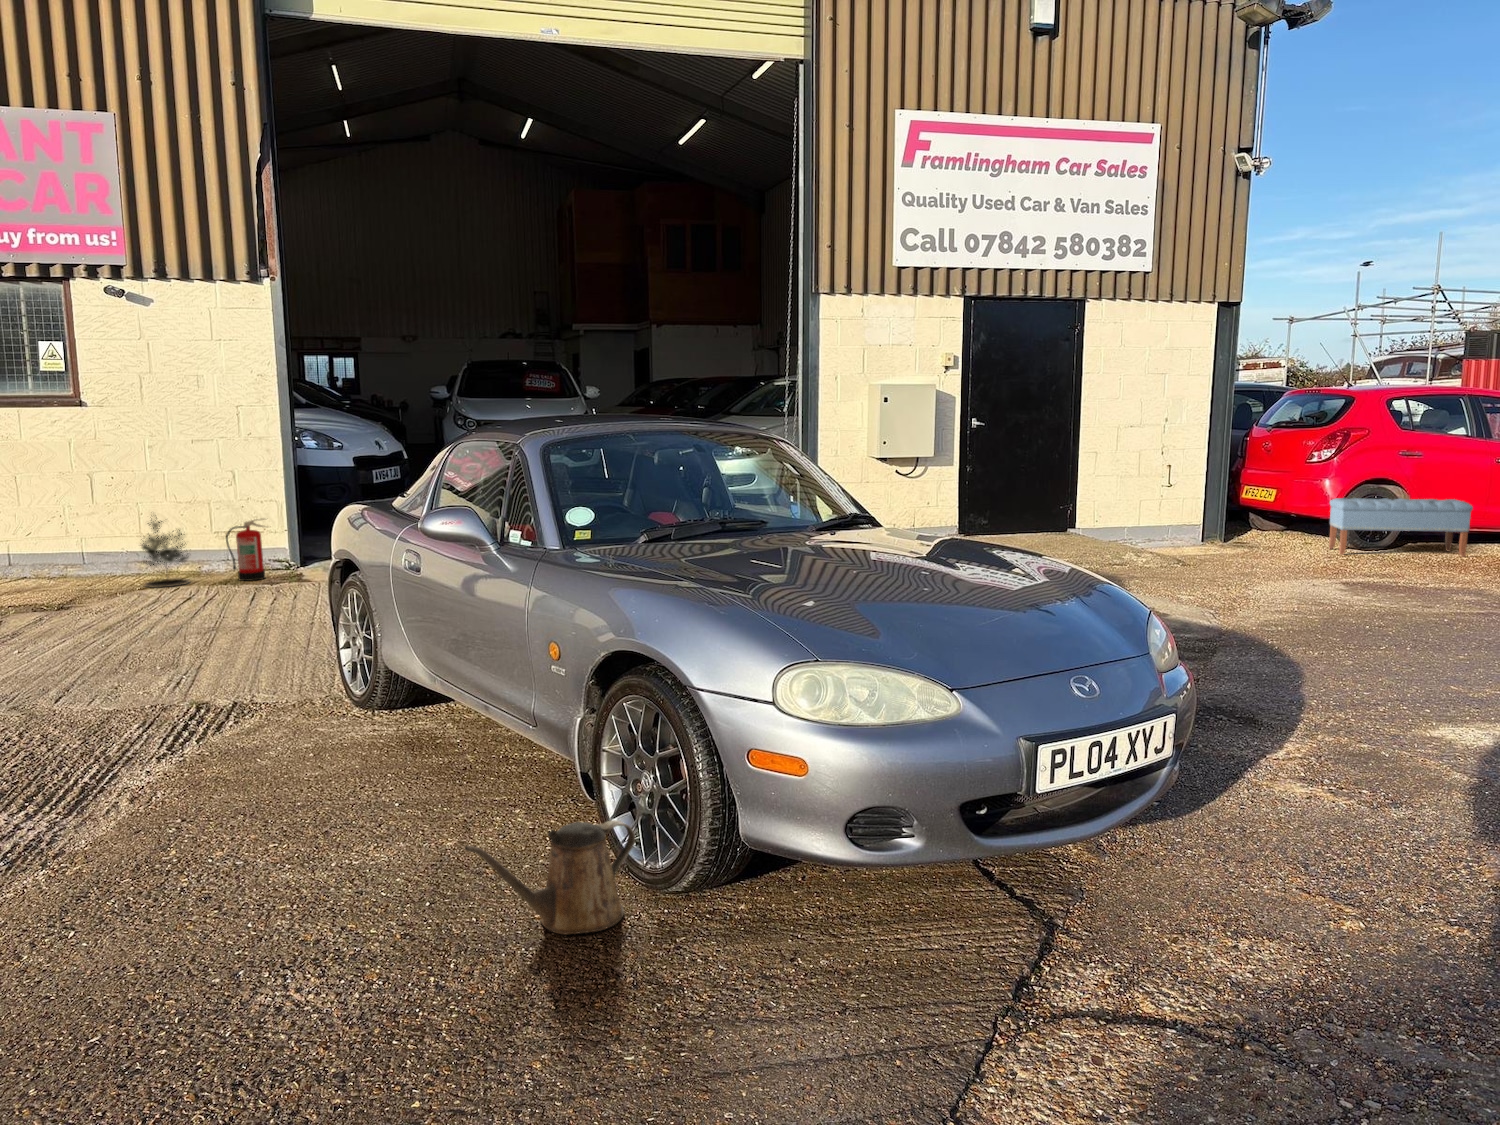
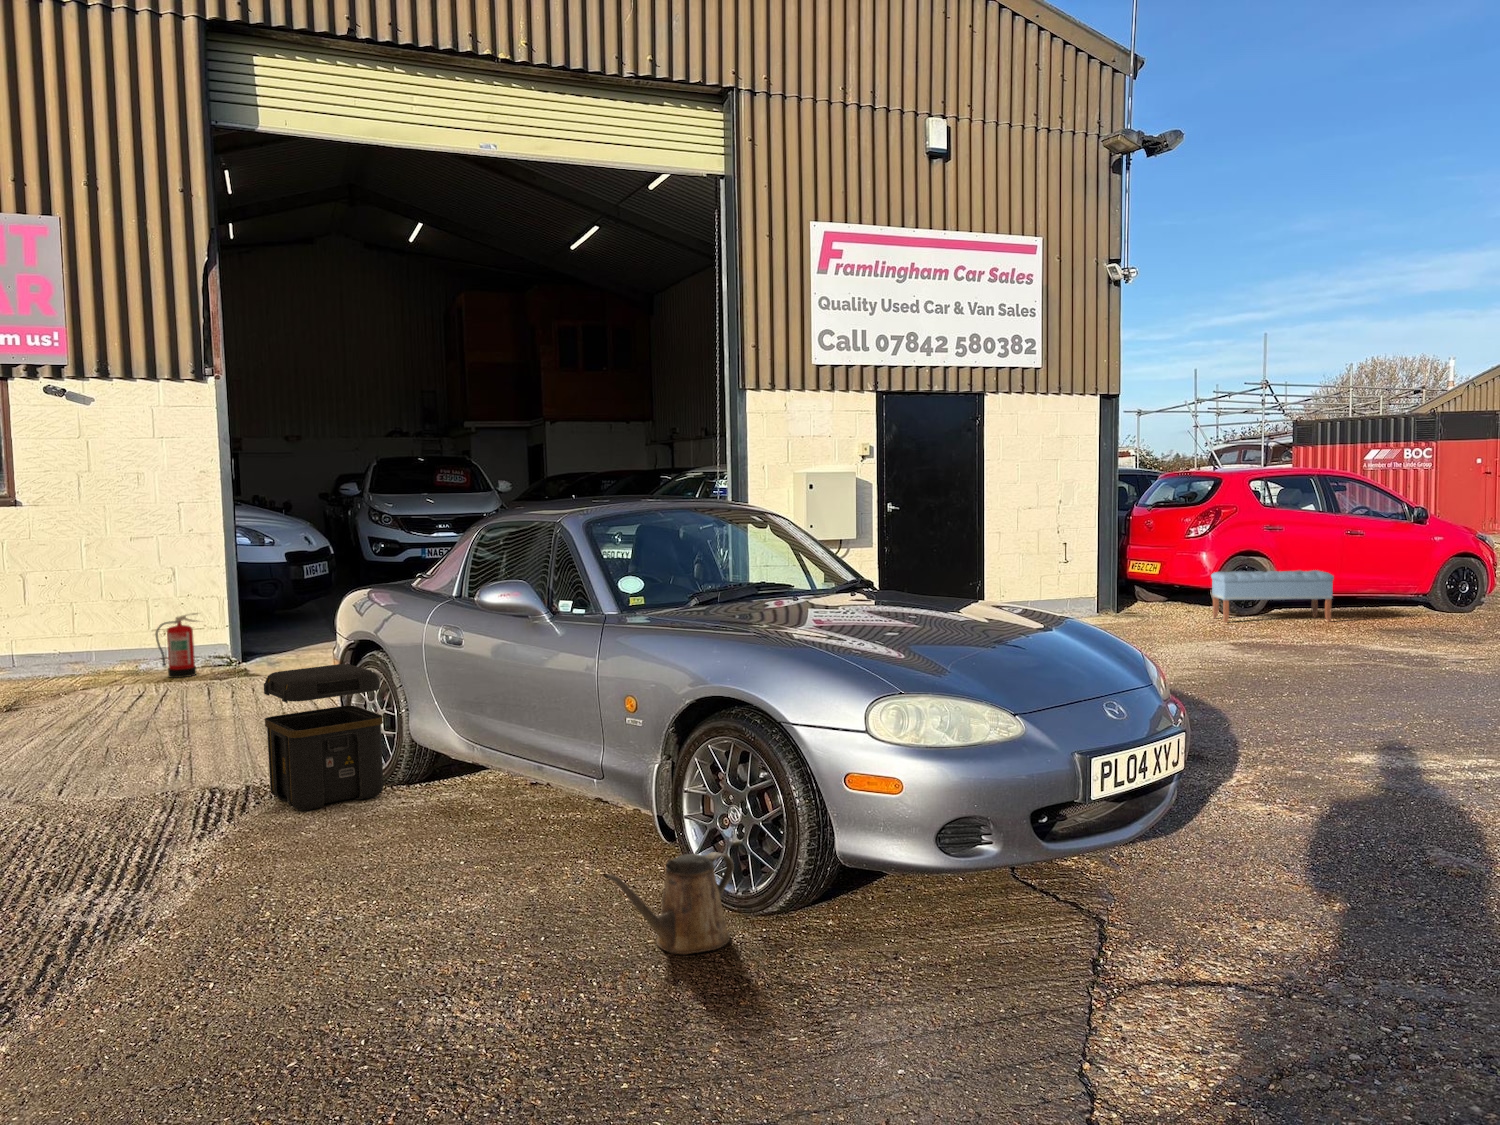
potted tree: present [142,515,190,588] -> none [63,608,119,687]
toolbox: none [241,583,361,732] -> present [264,664,384,811]

